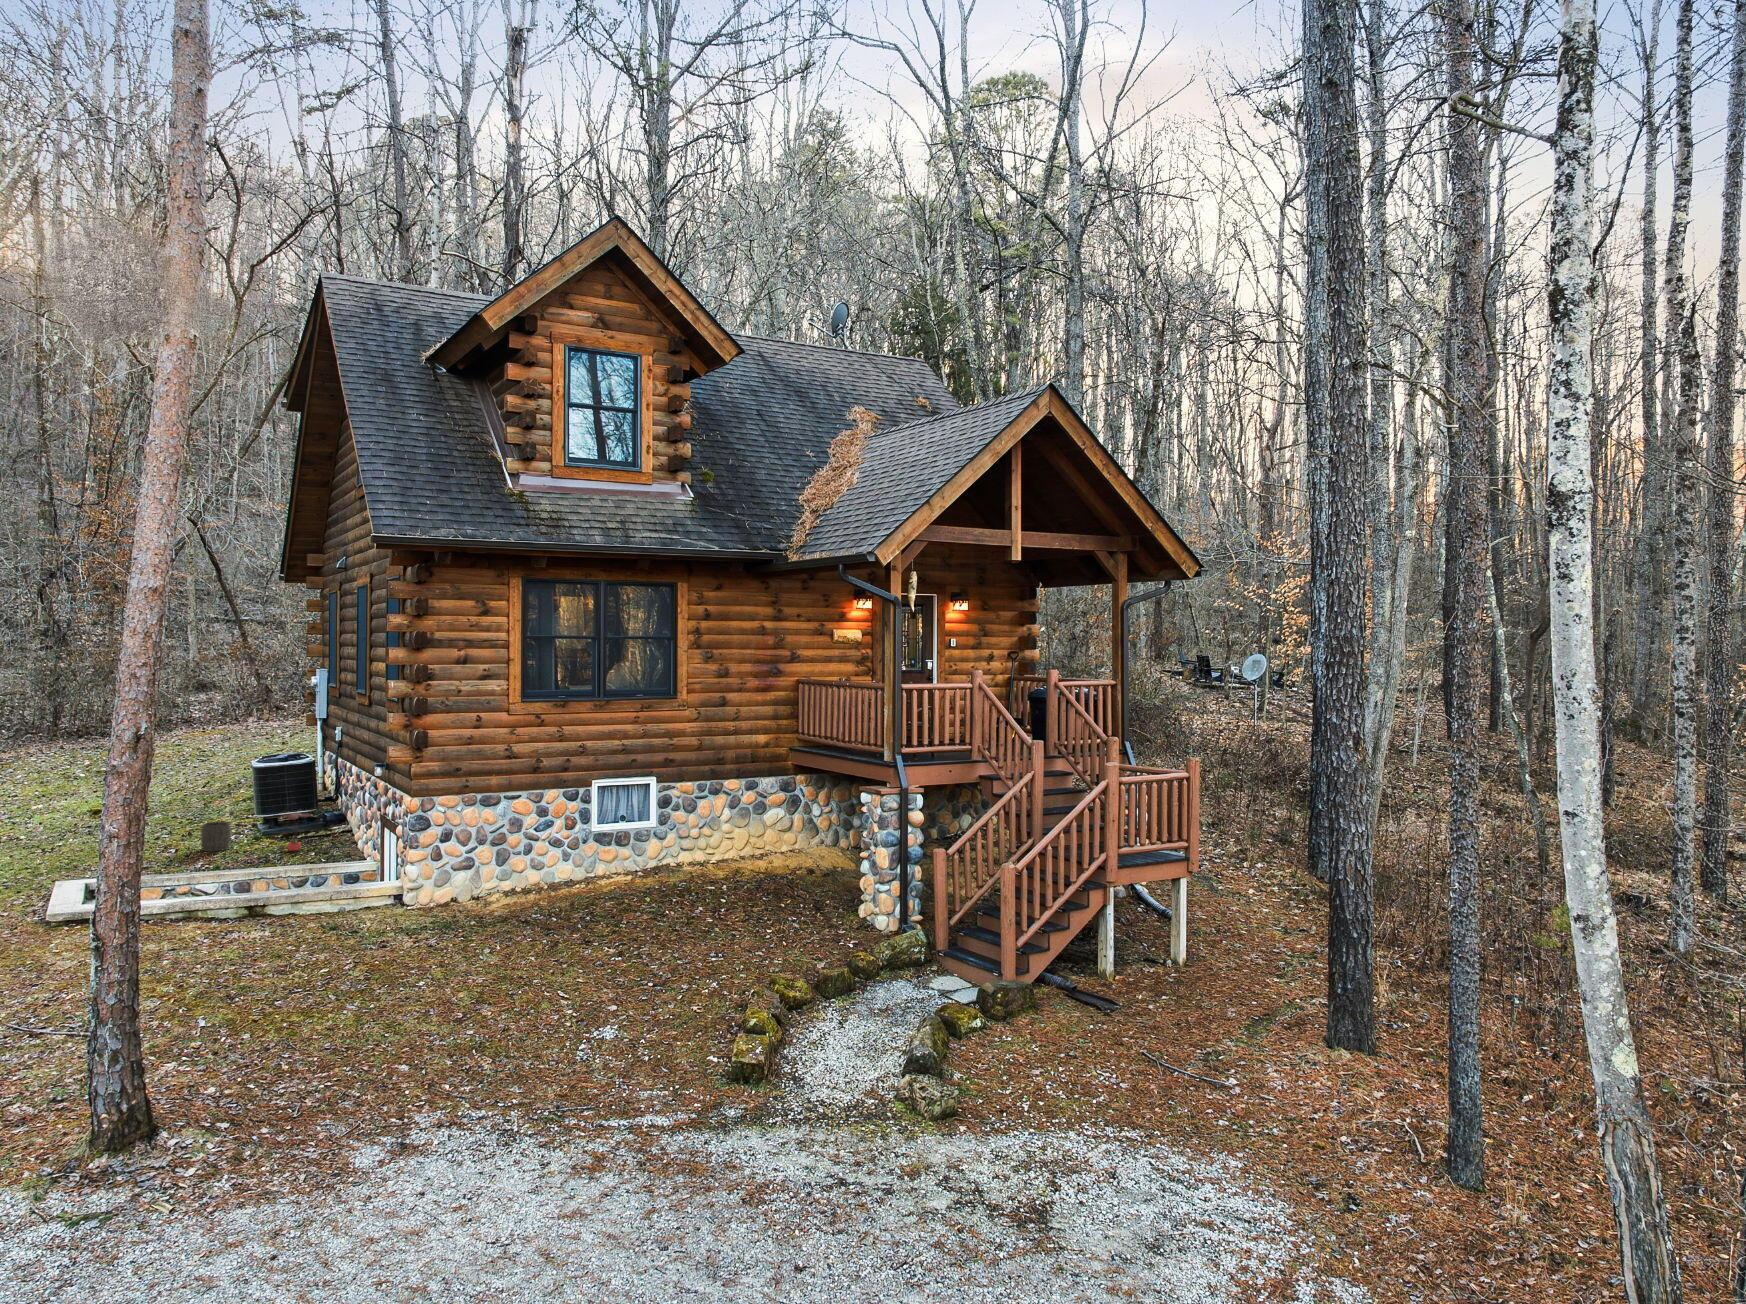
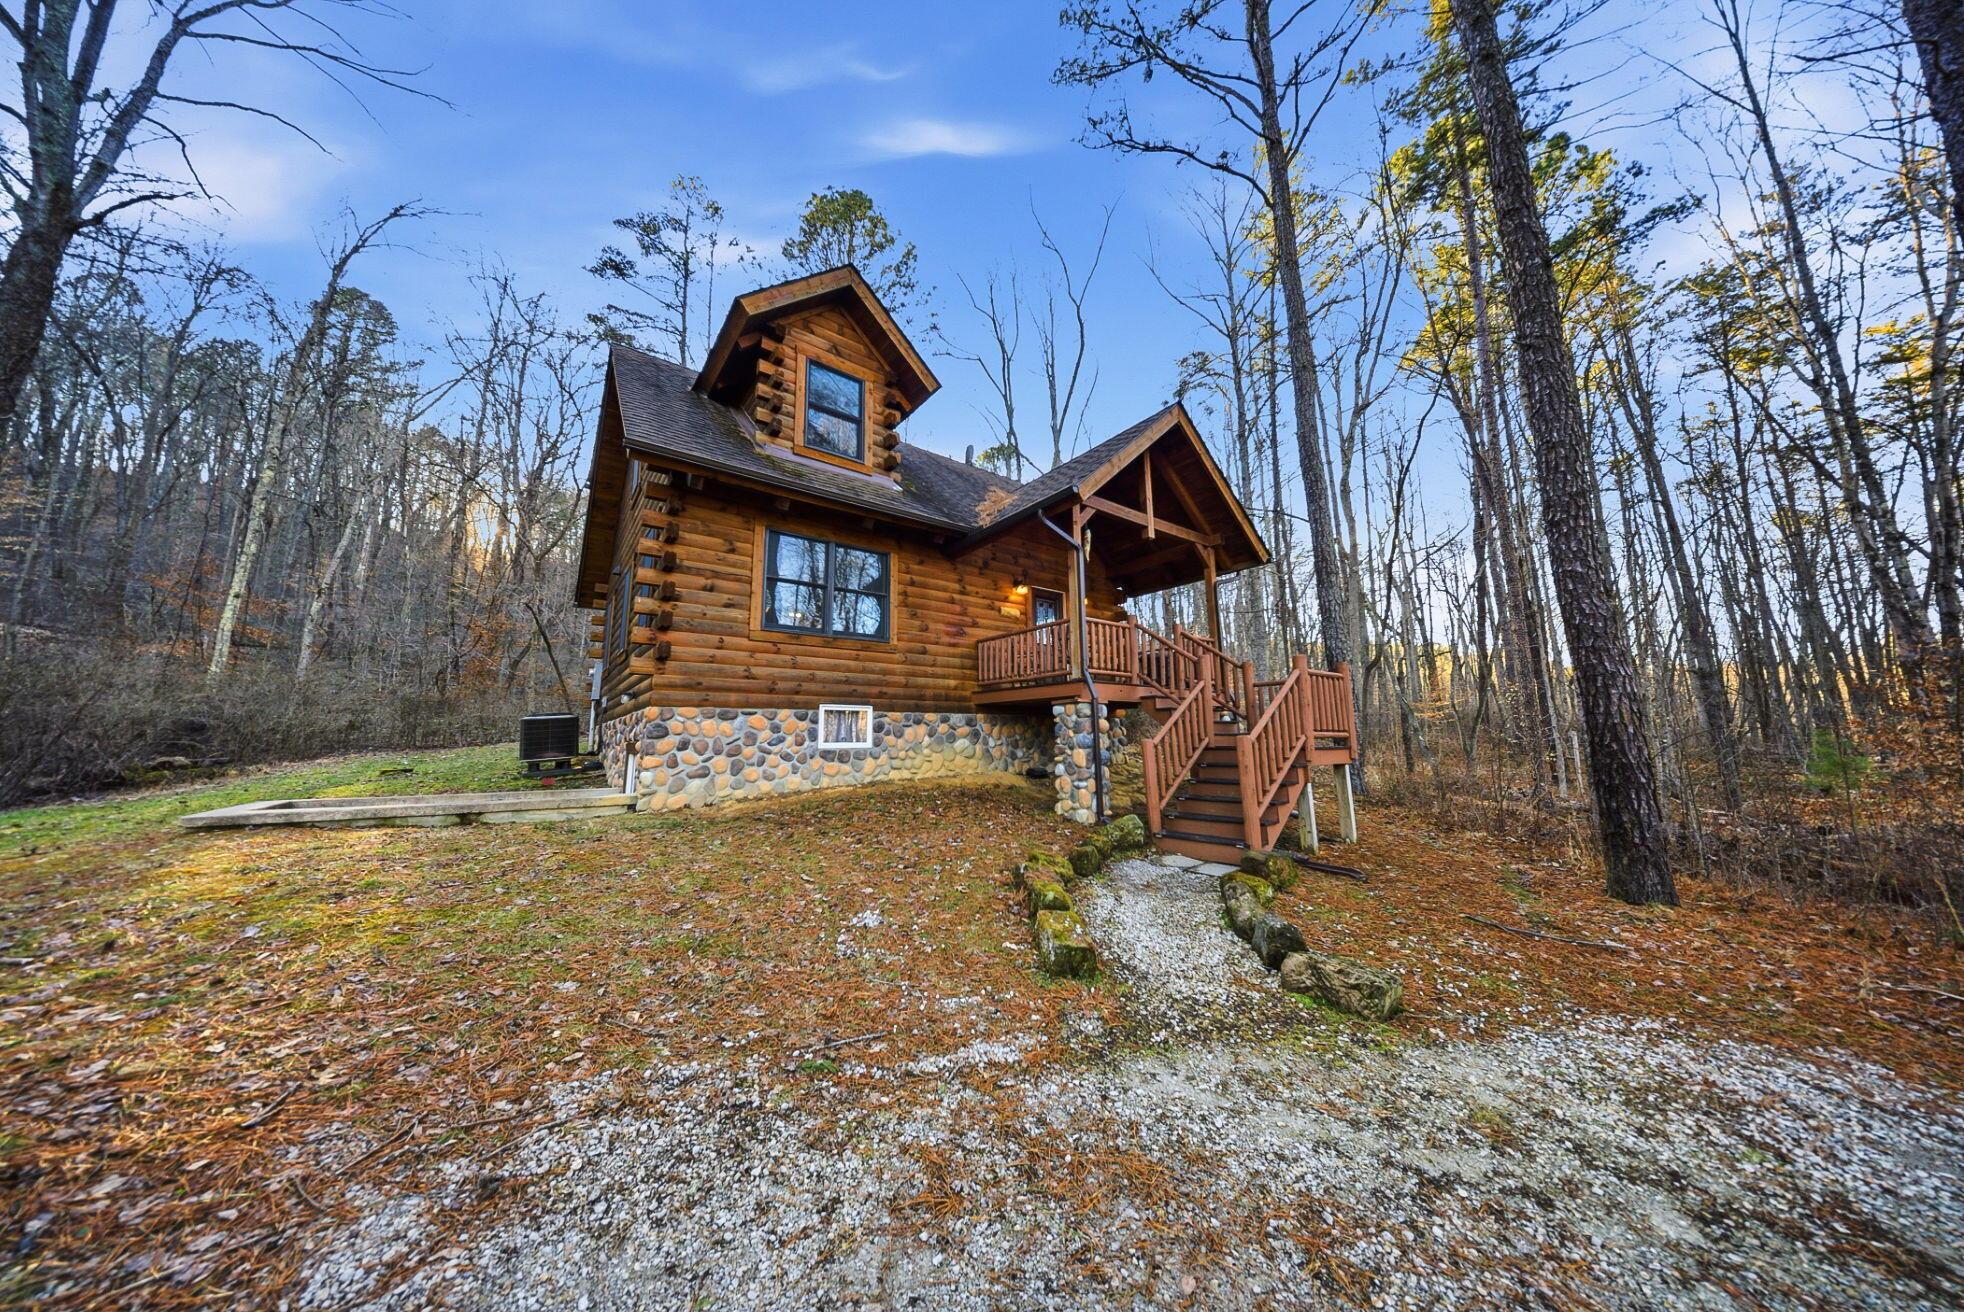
woven basket: present [201,821,231,852] -> none [460,762,491,787]

